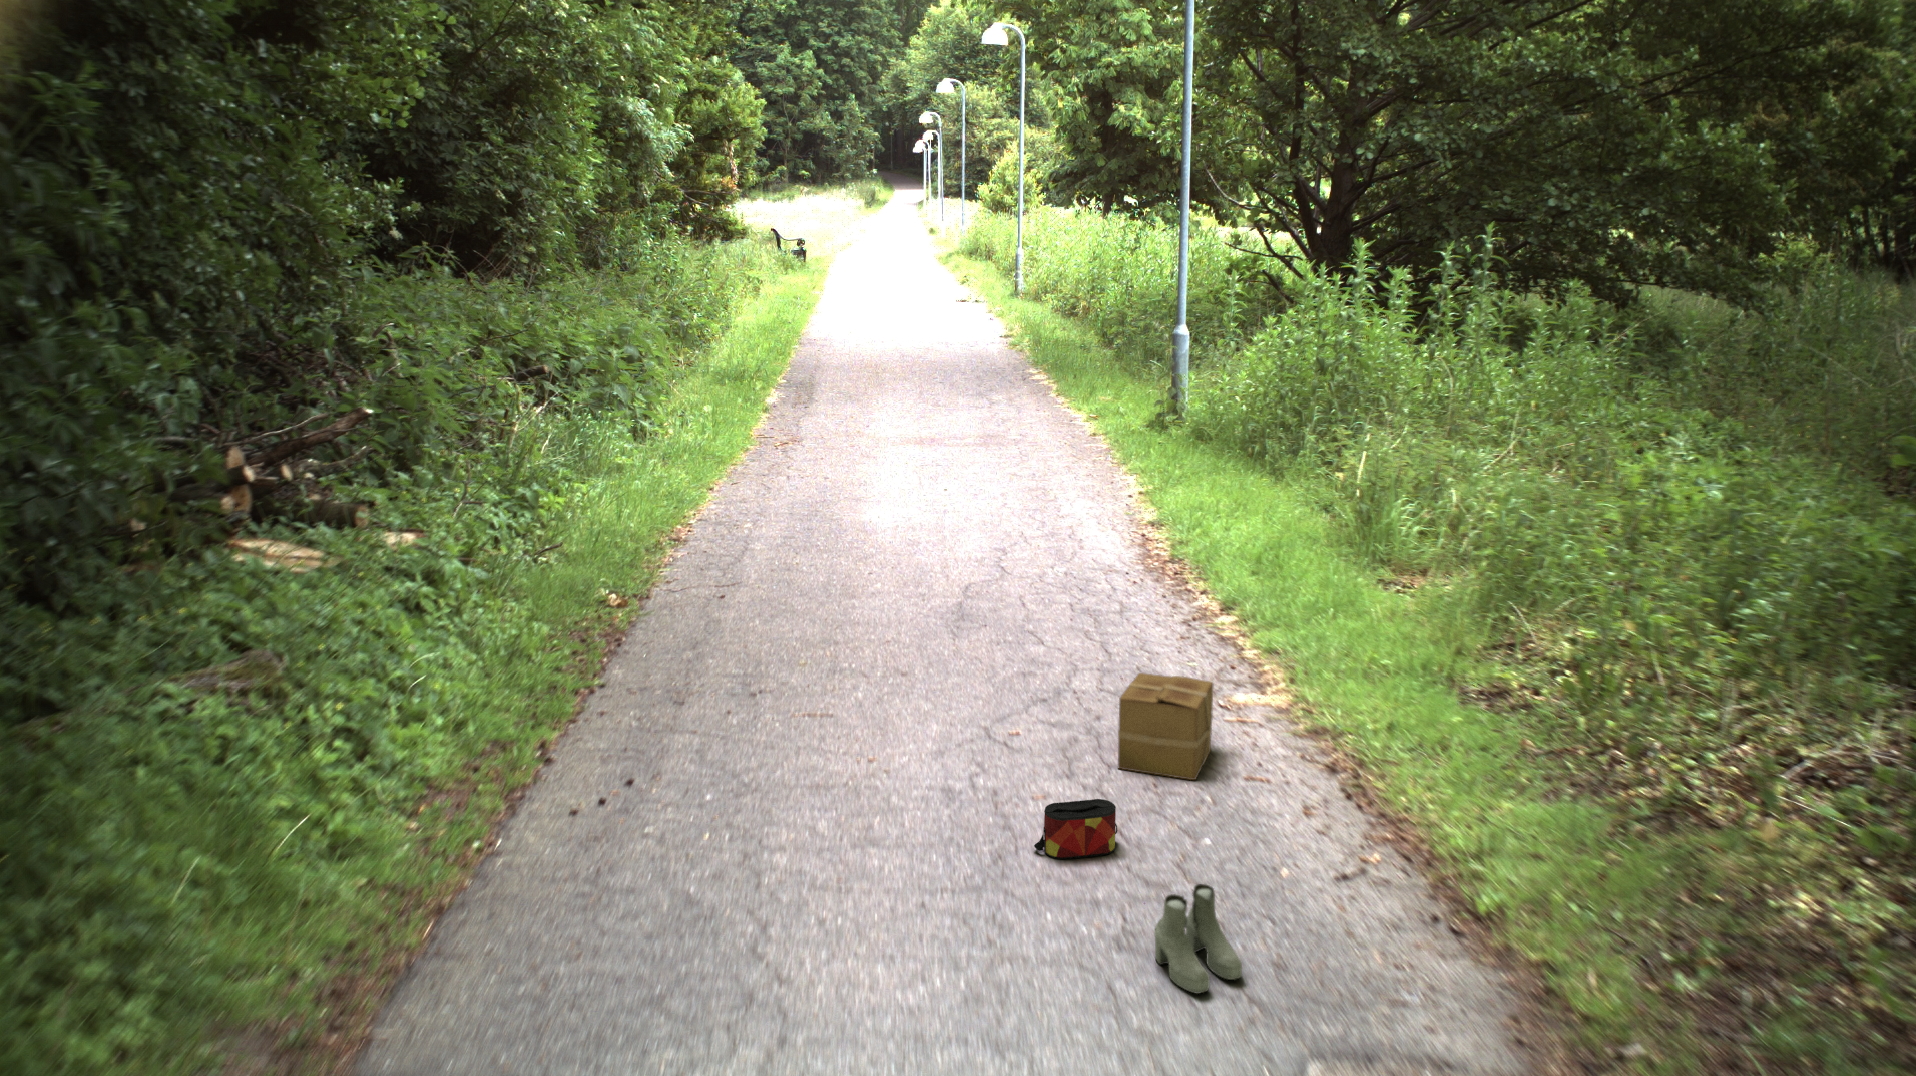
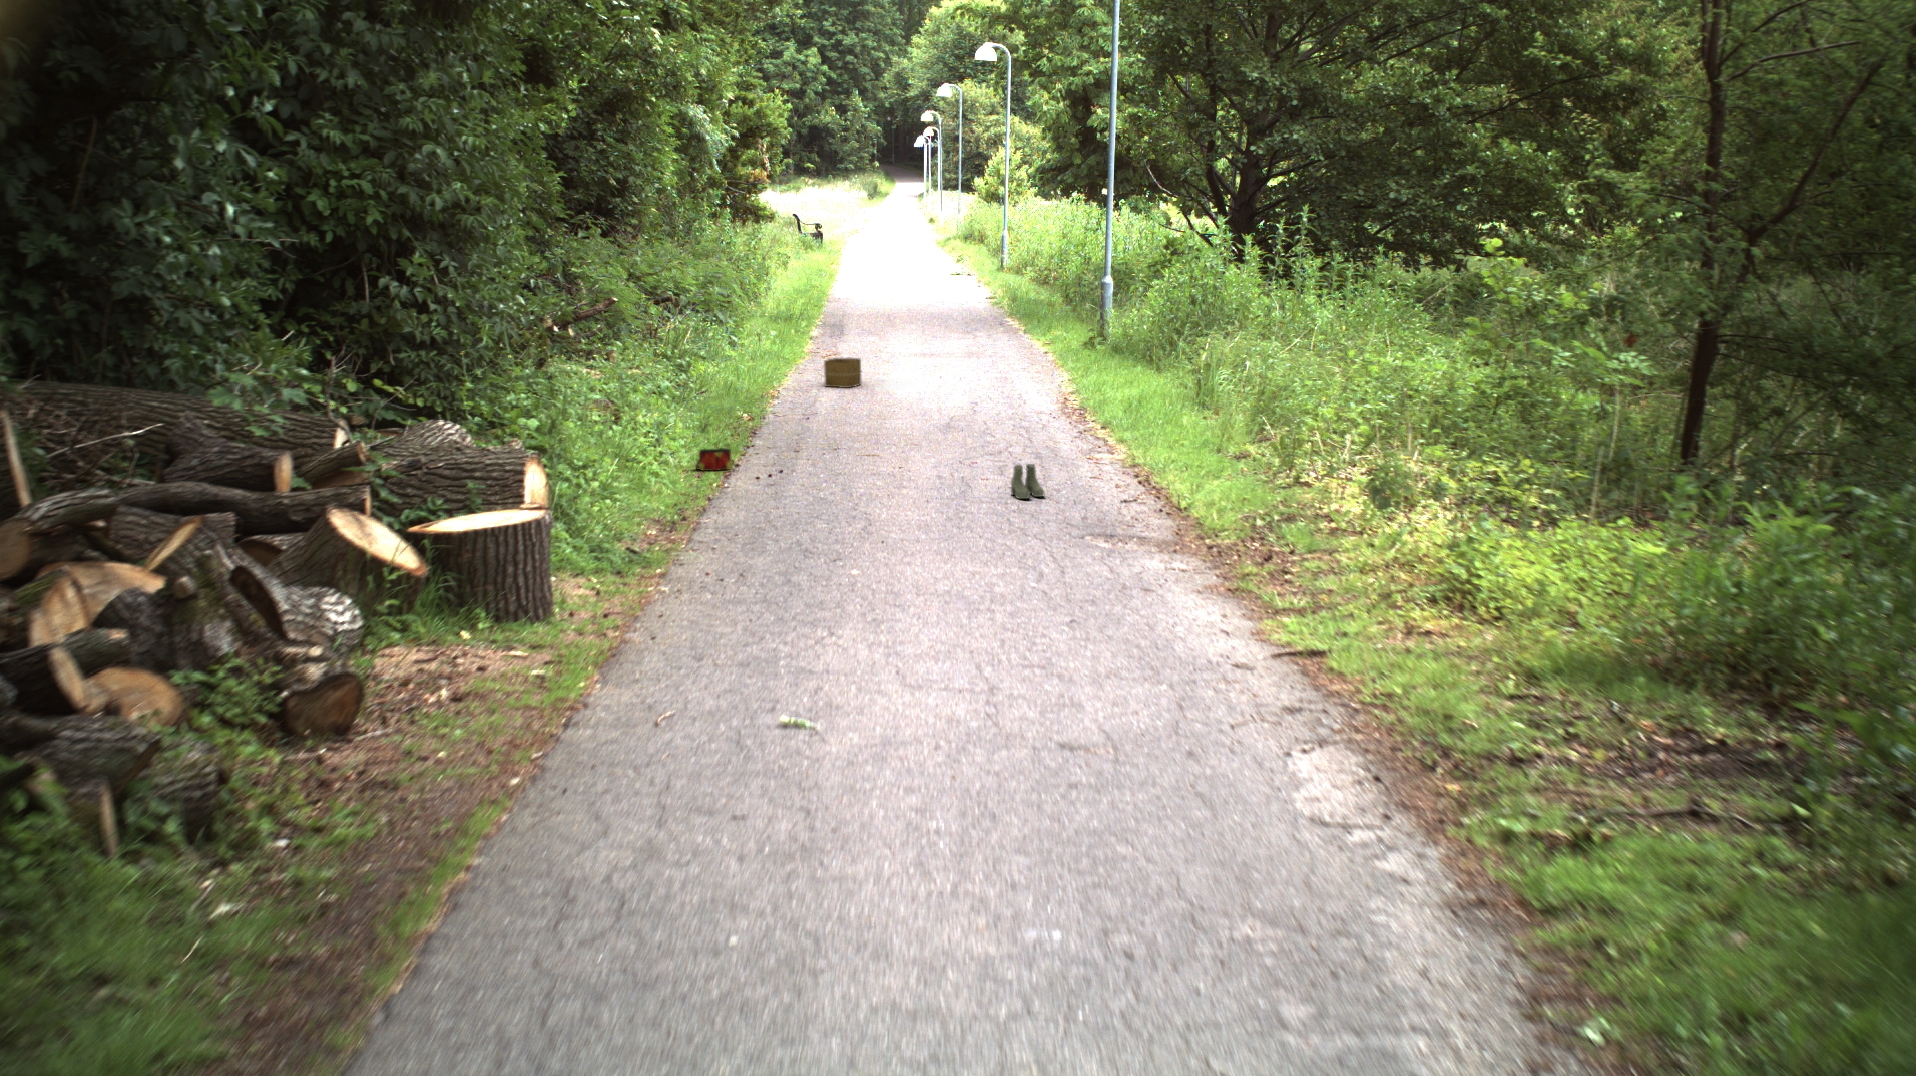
cardboard box: present [1118,673,1213,780] -> present [824,357,861,388]
bag: present [1034,799,1118,859] -> present [696,448,733,471]

